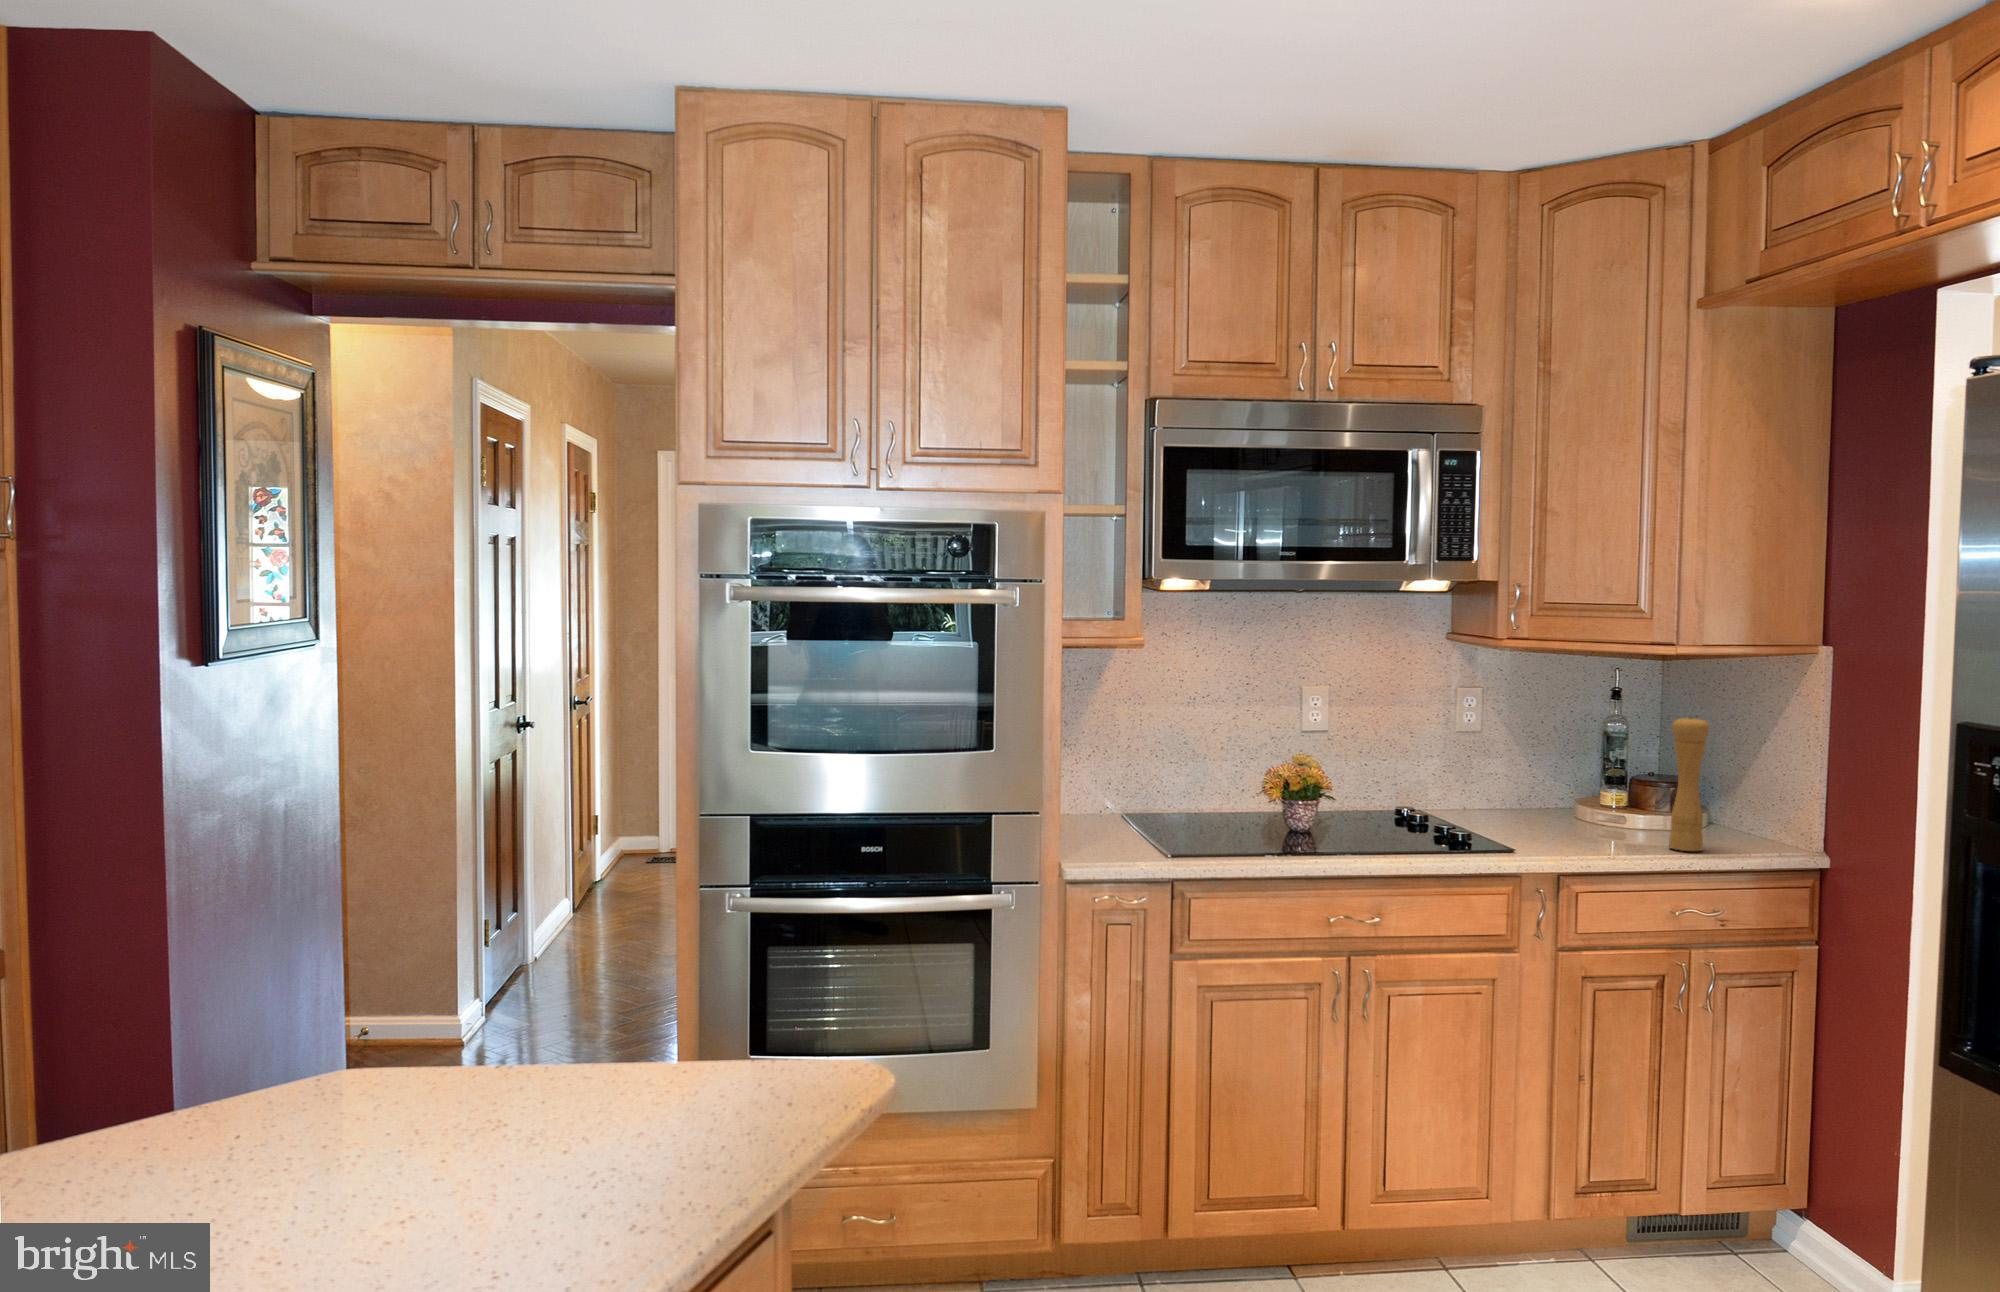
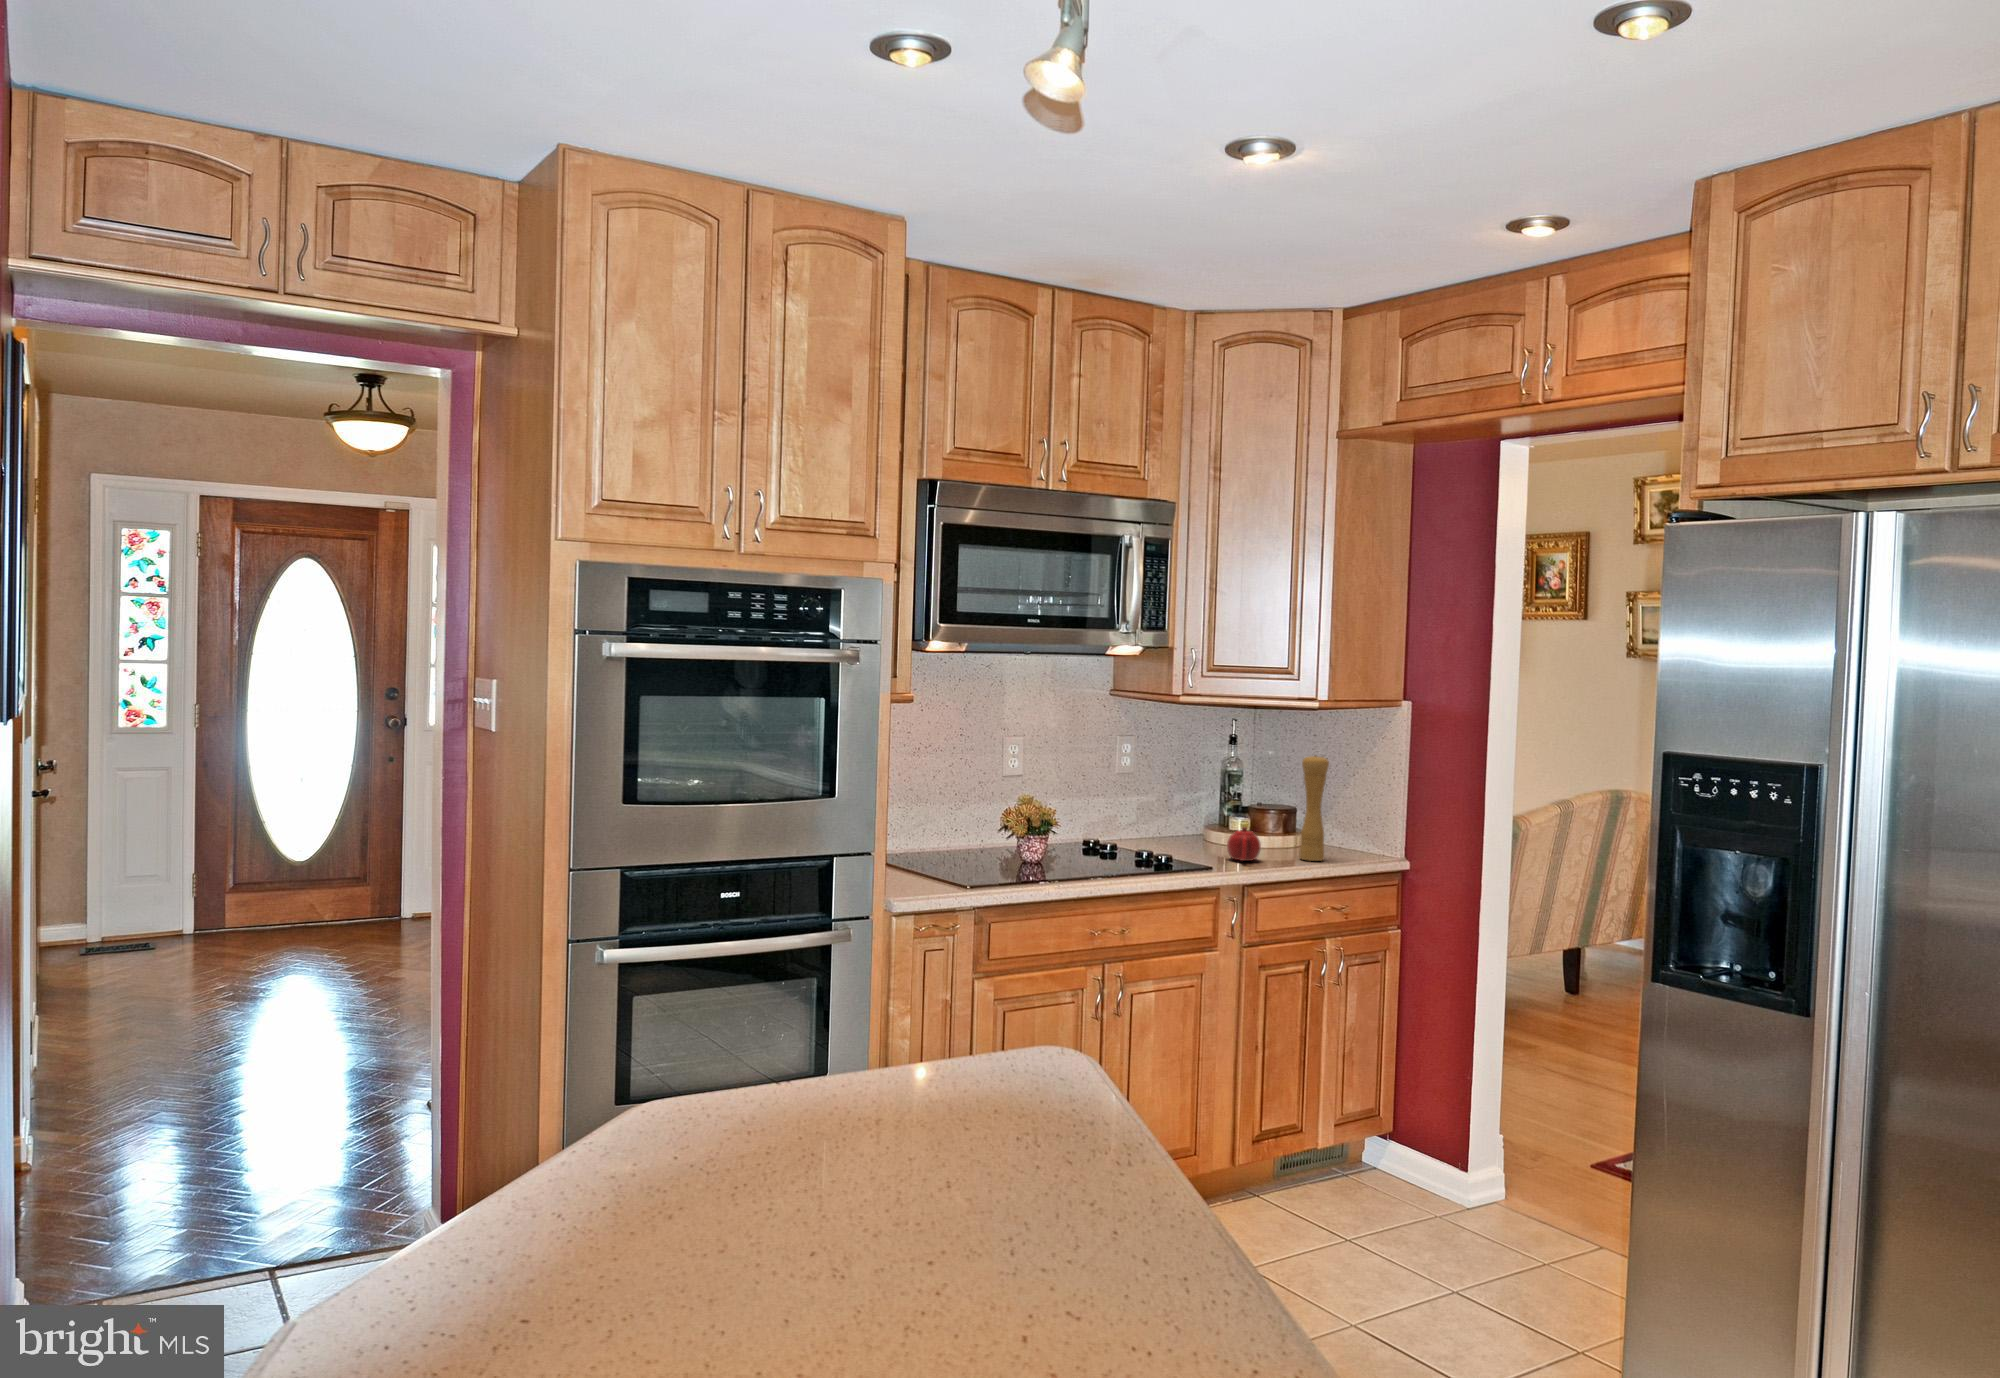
teapot: none [1565,803,1609,845] -> present [1227,827,1261,861]

